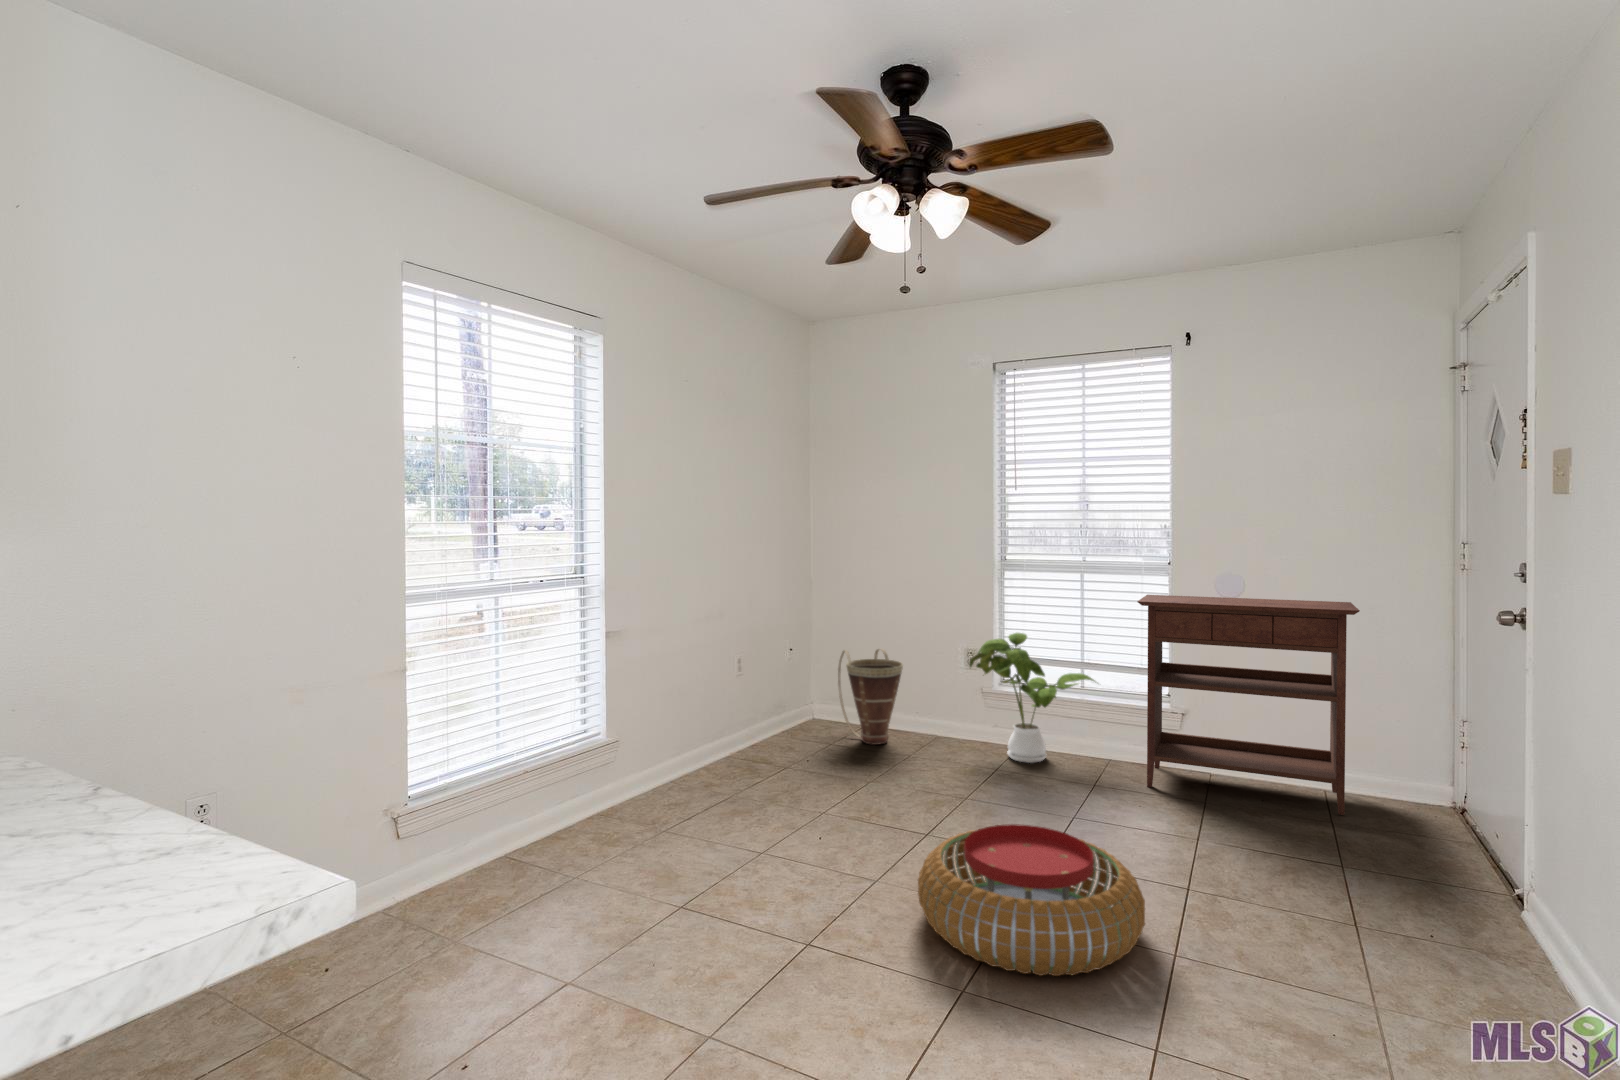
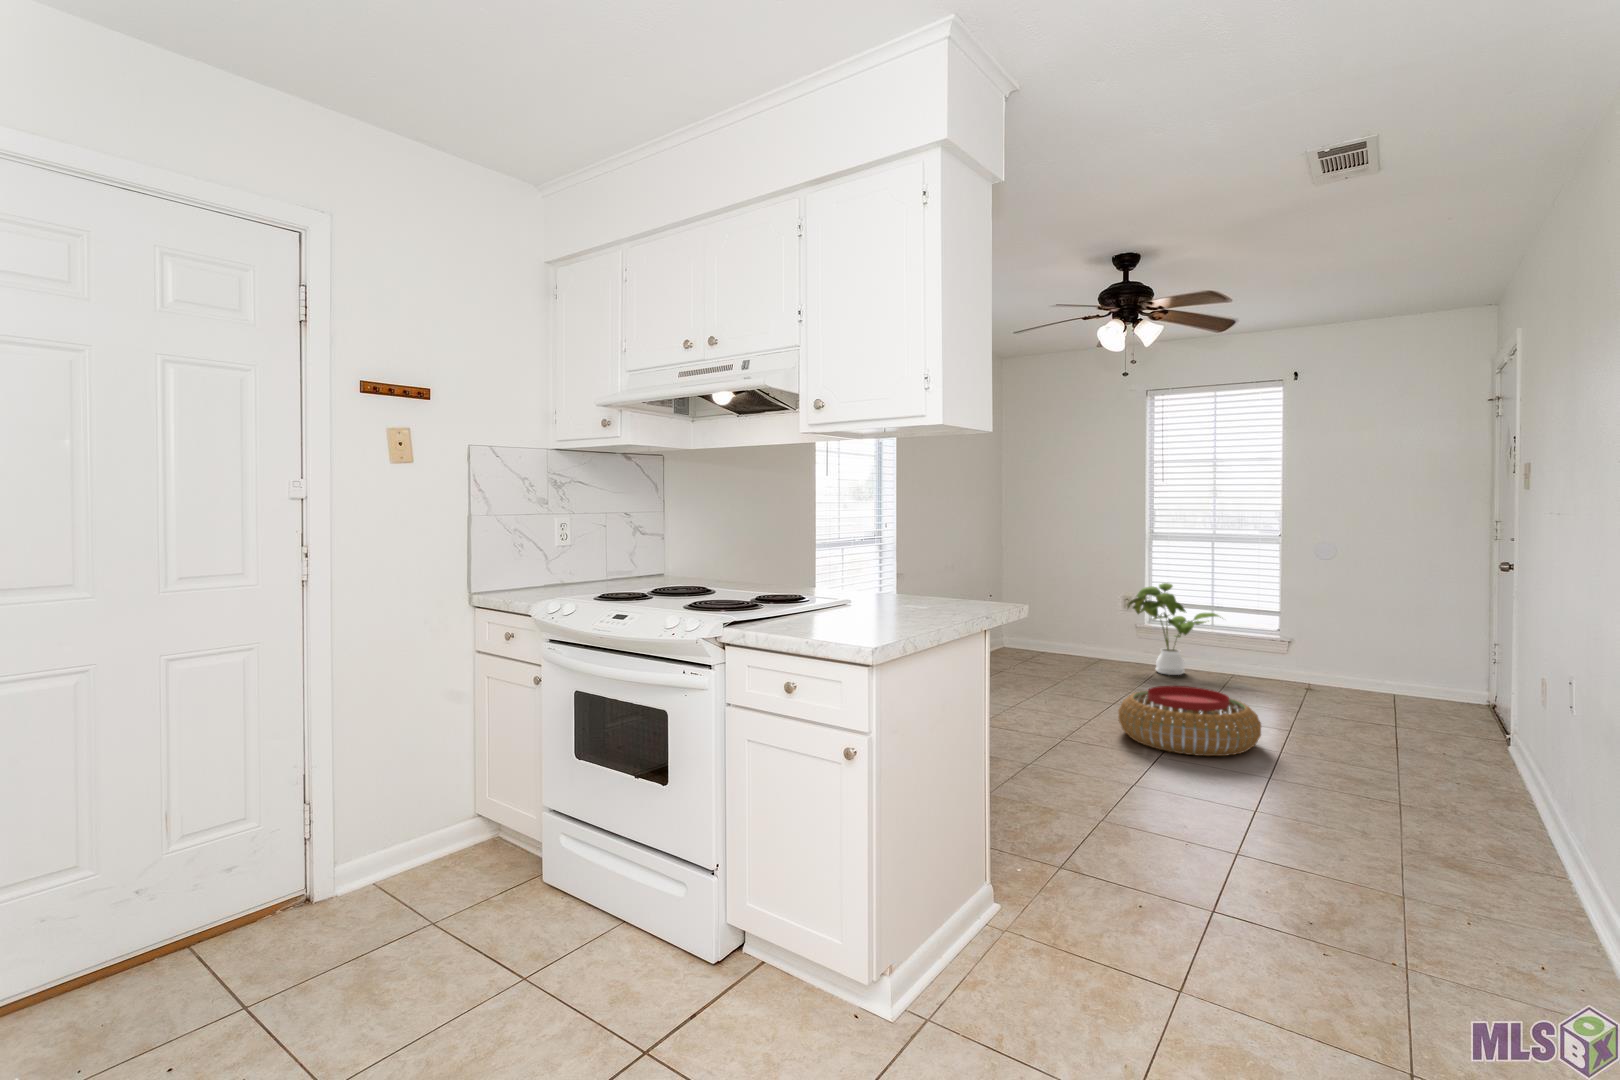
console table: present [1137,595,1360,815] -> none [1256,557,1418,705]
basket: present [838,649,903,745] -> none [1025,597,1077,663]

